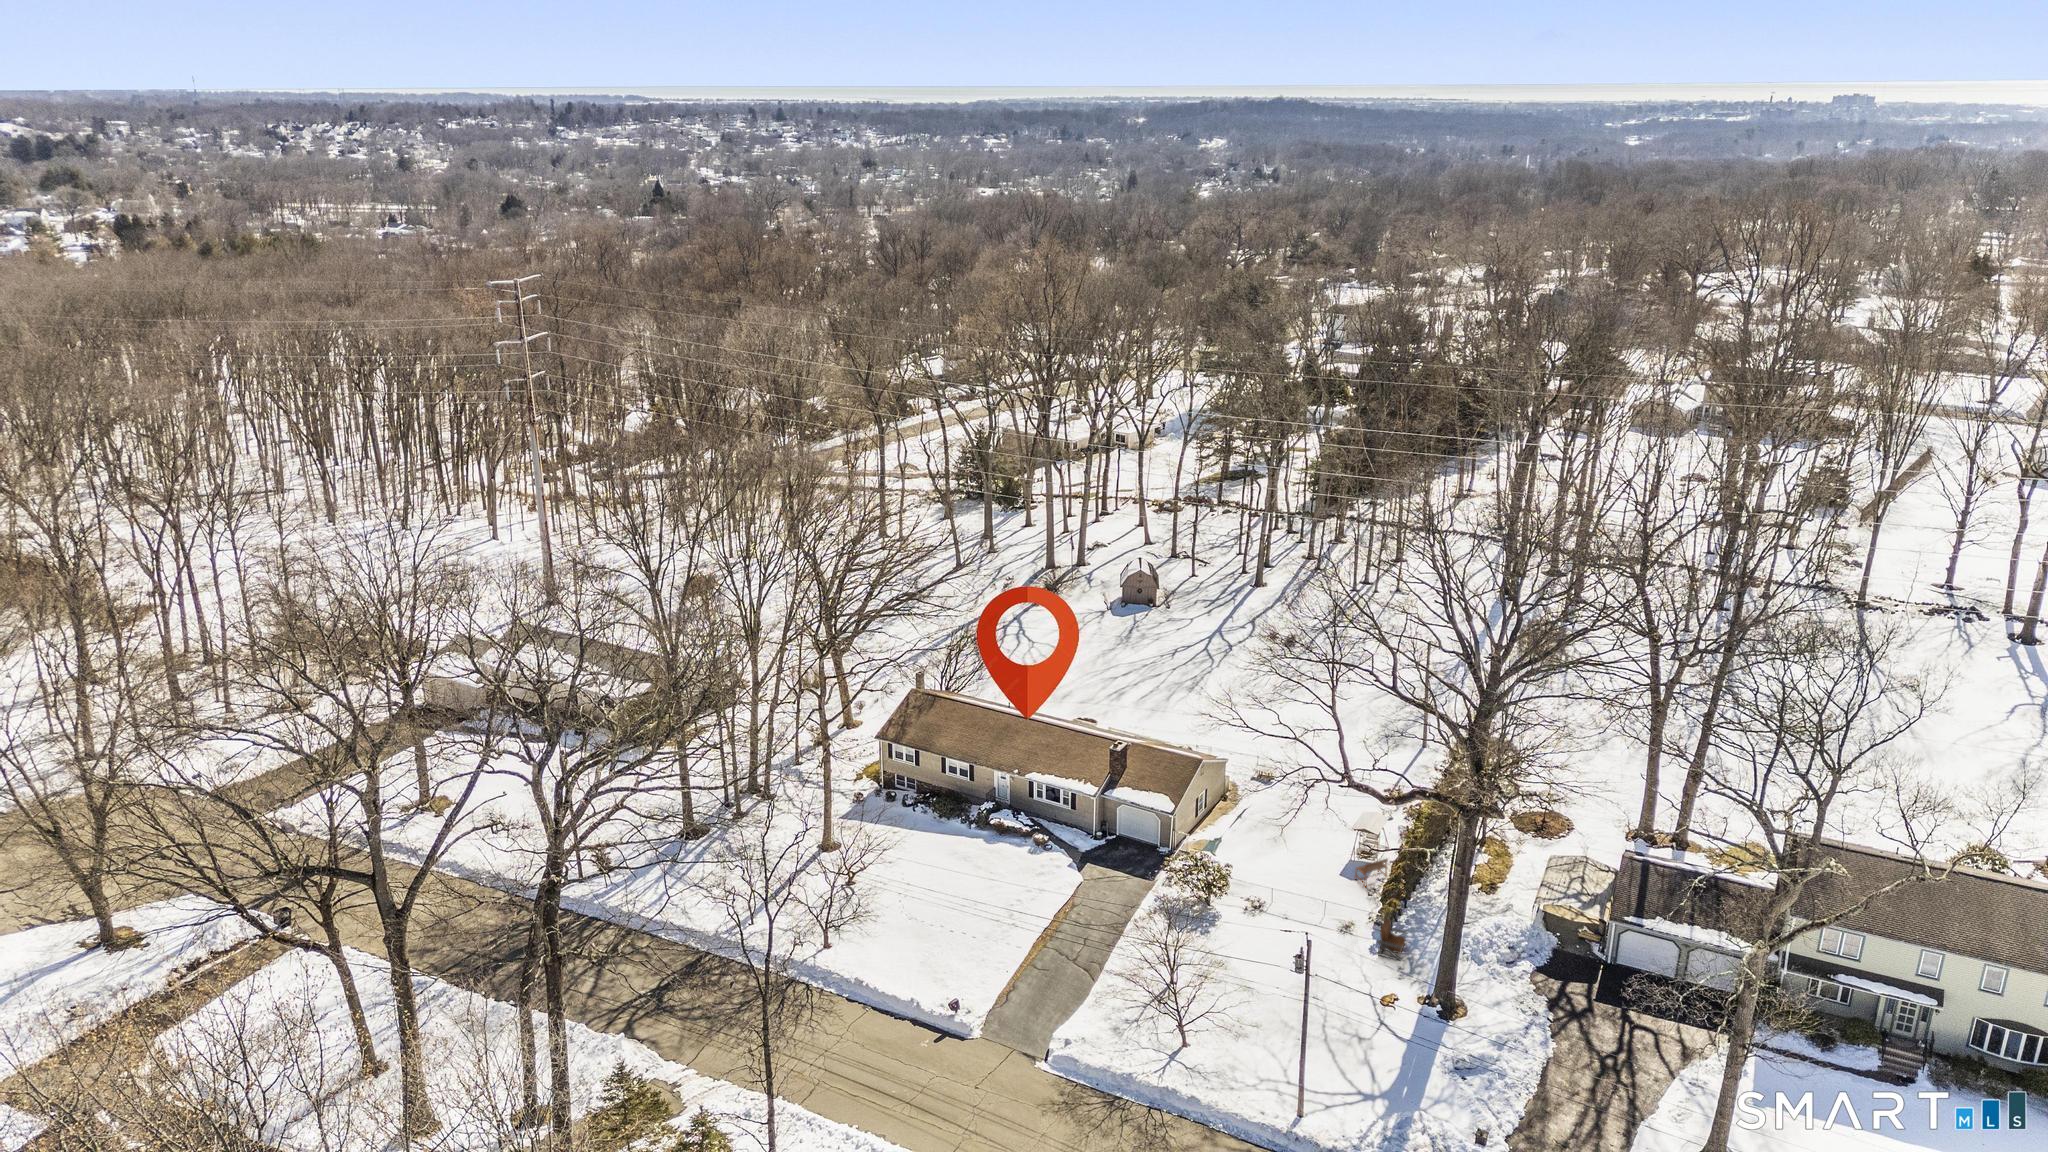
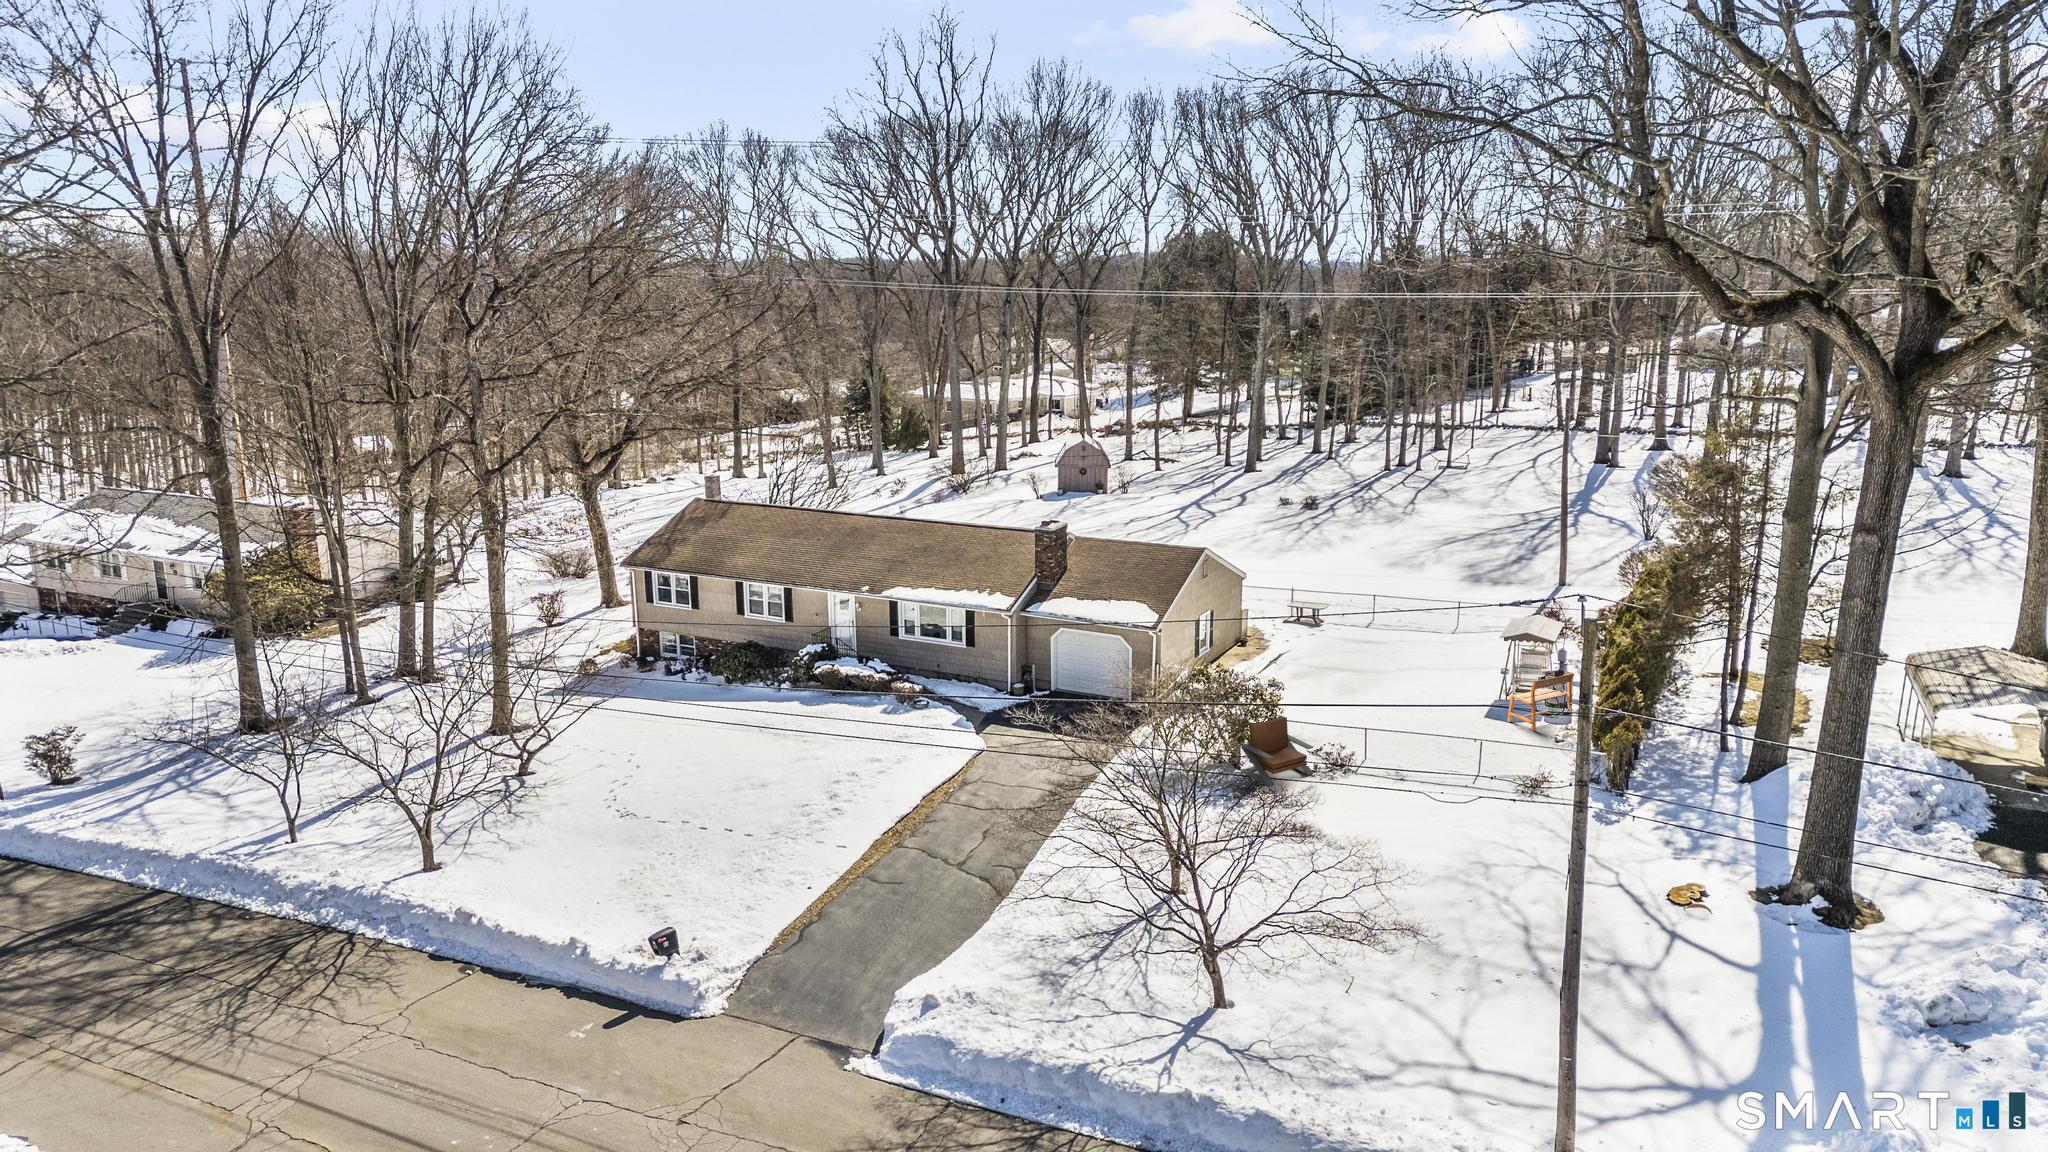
lounge chair: present [1377,919,1407,961] -> present [1241,715,1313,786]

